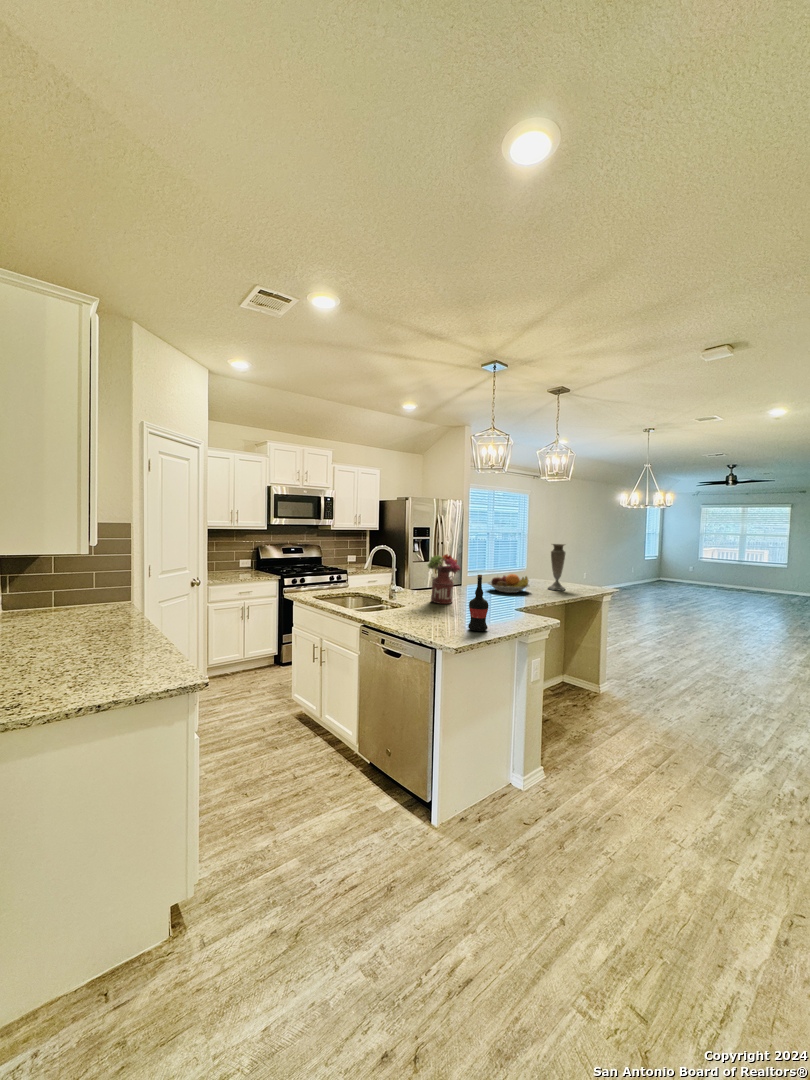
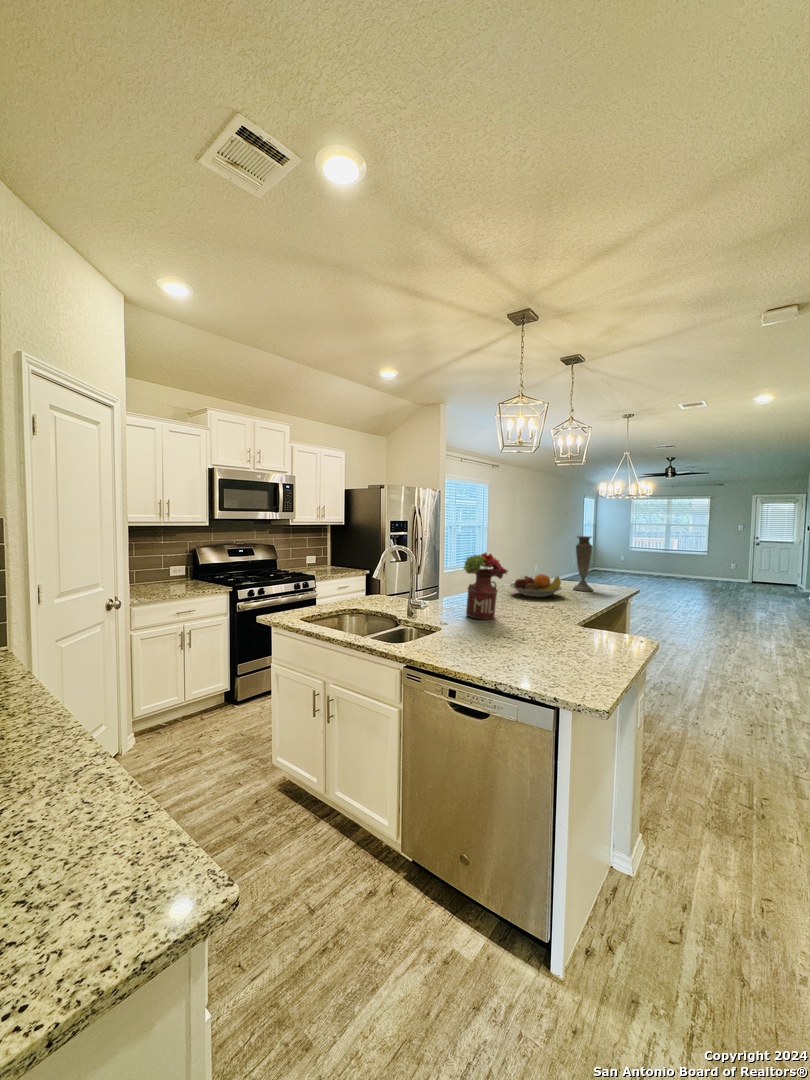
wine bottle: present [468,575,489,631] -> none [576,583,609,667]

